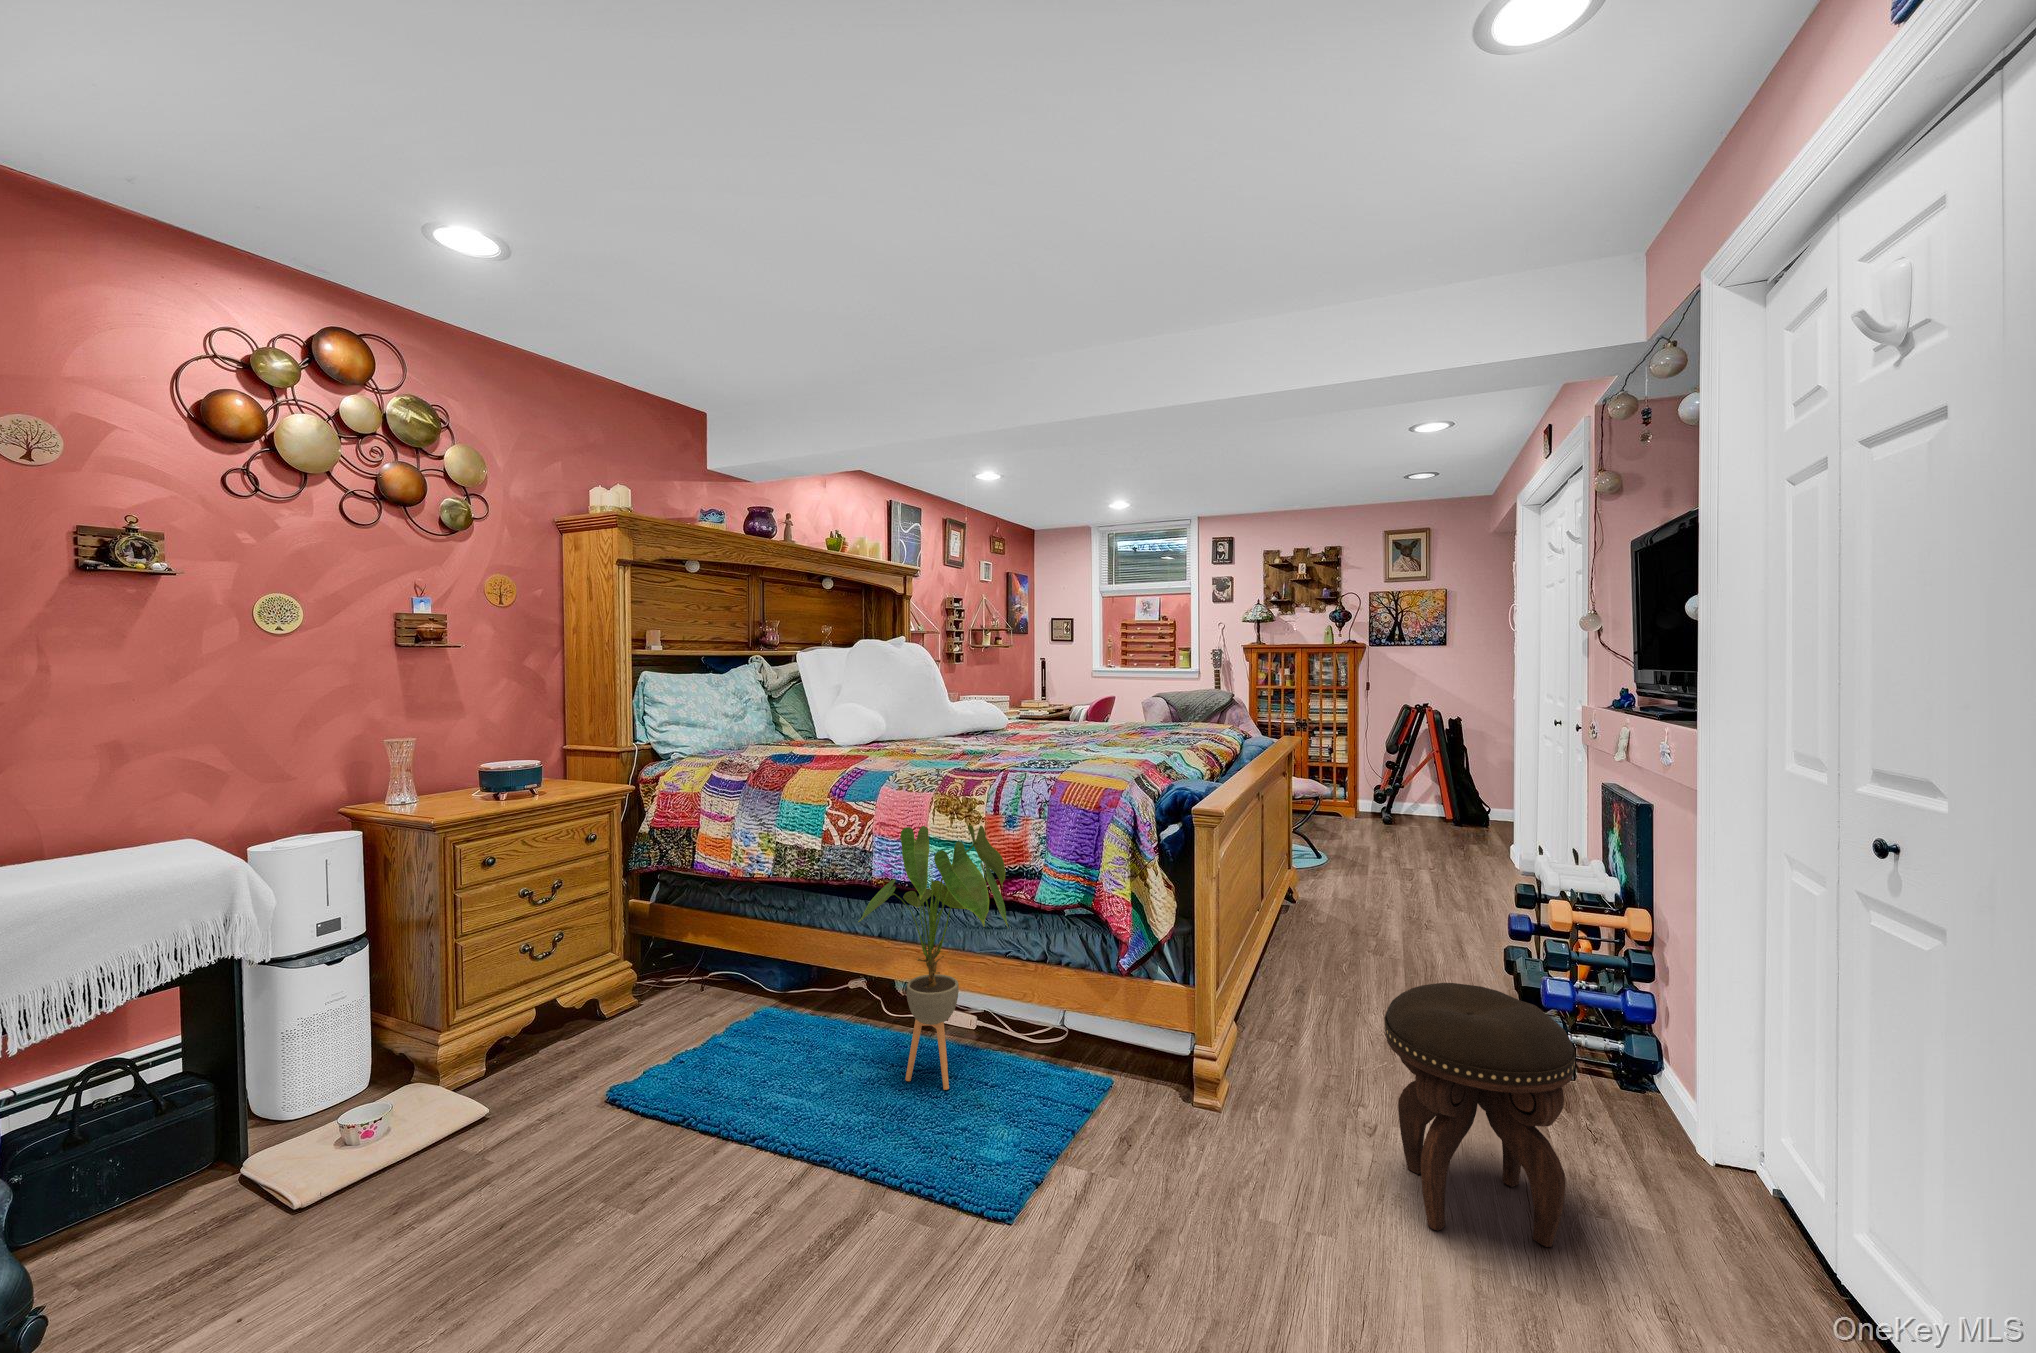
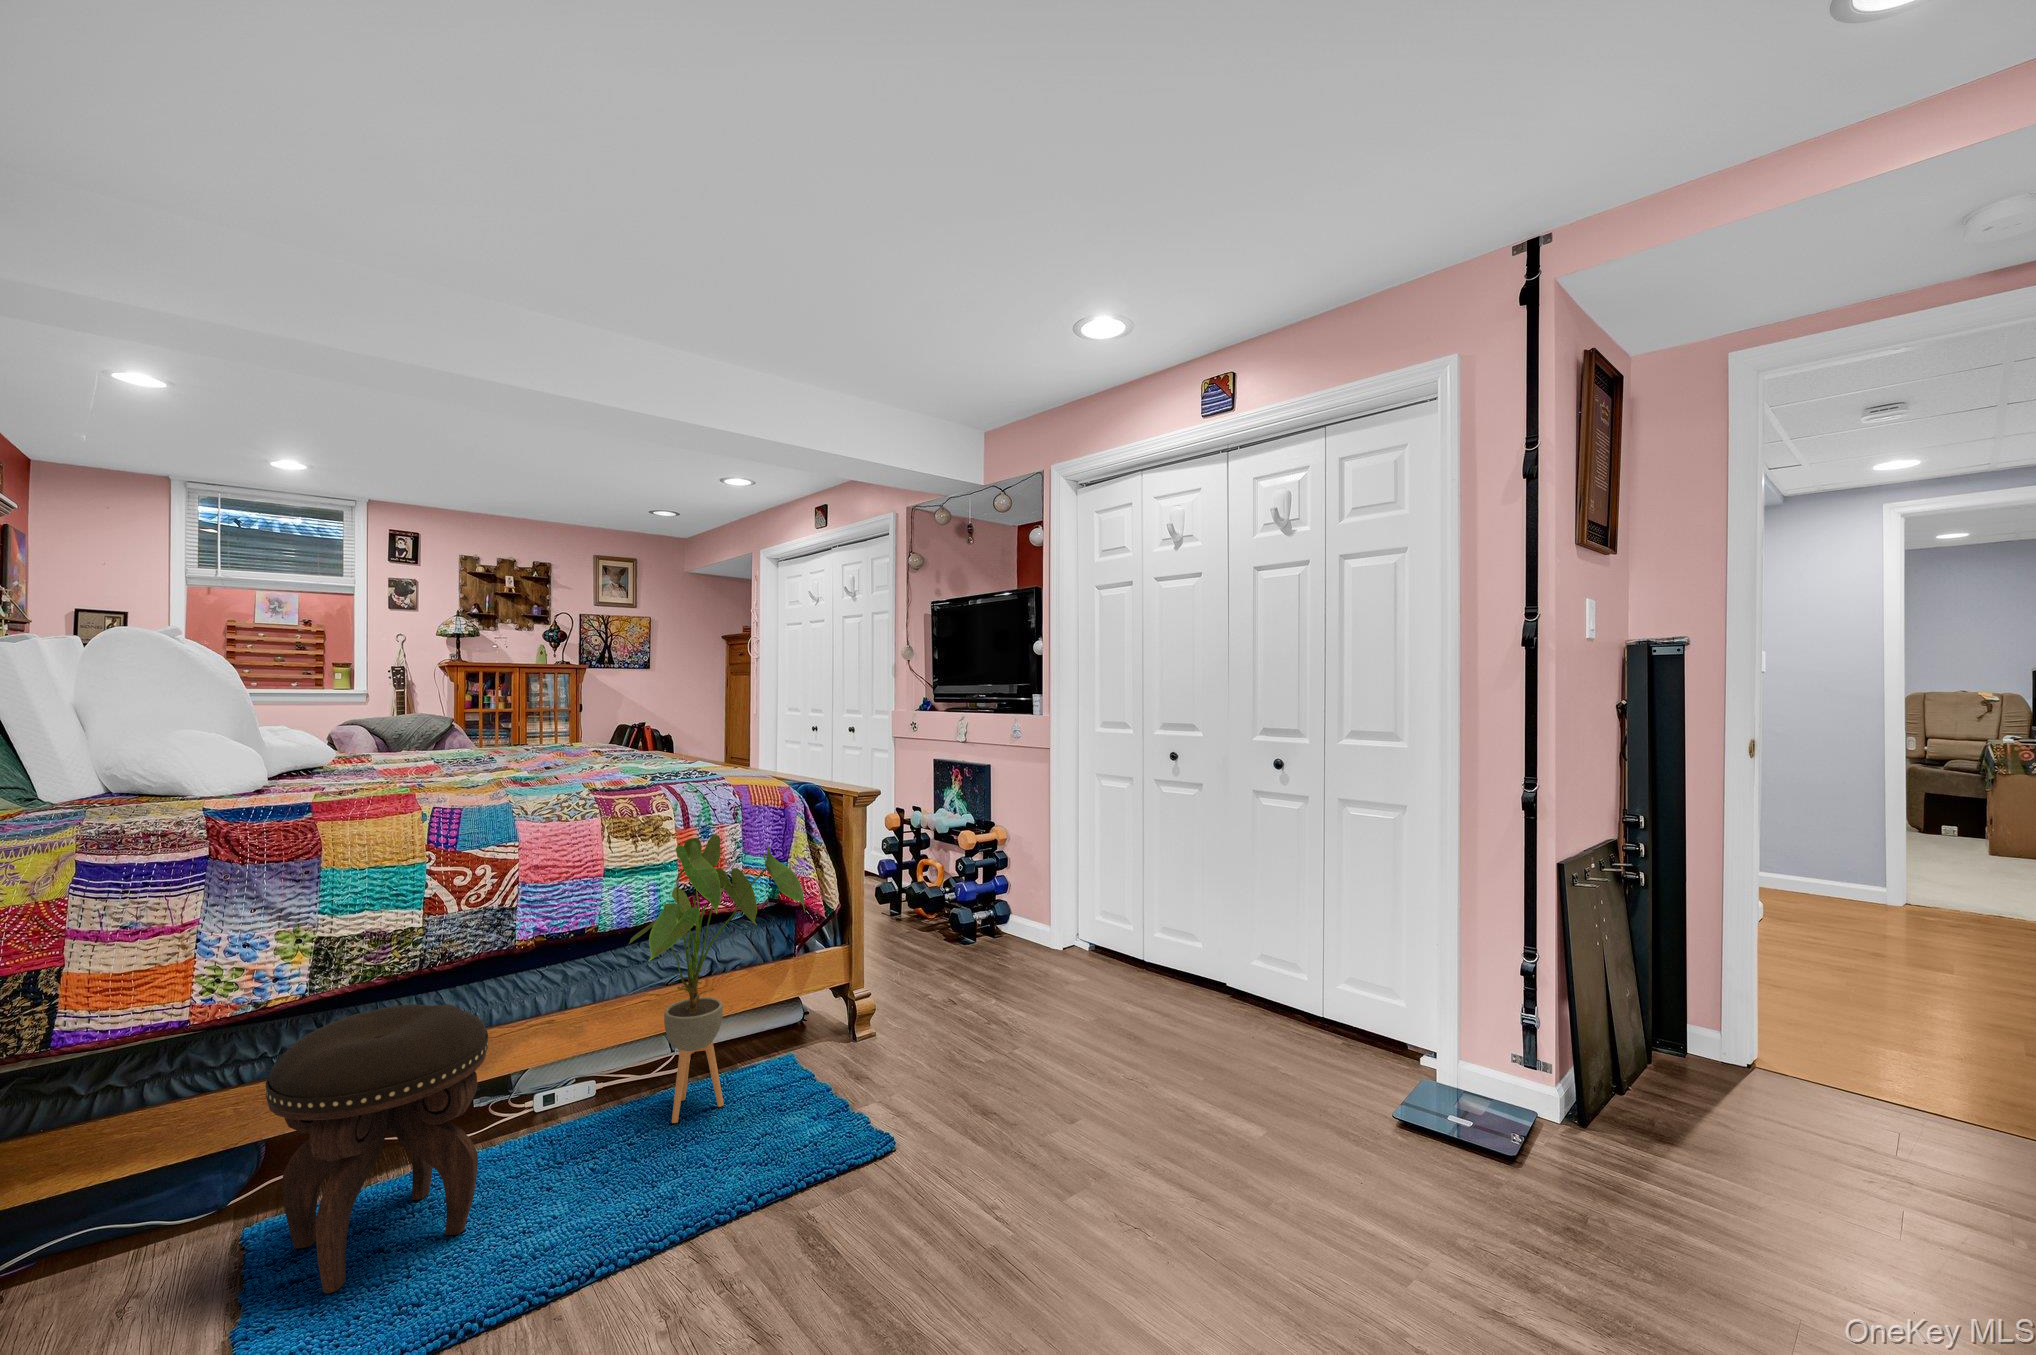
footstool: present [1384,983,1575,1247] -> present [266,1004,488,1294]

